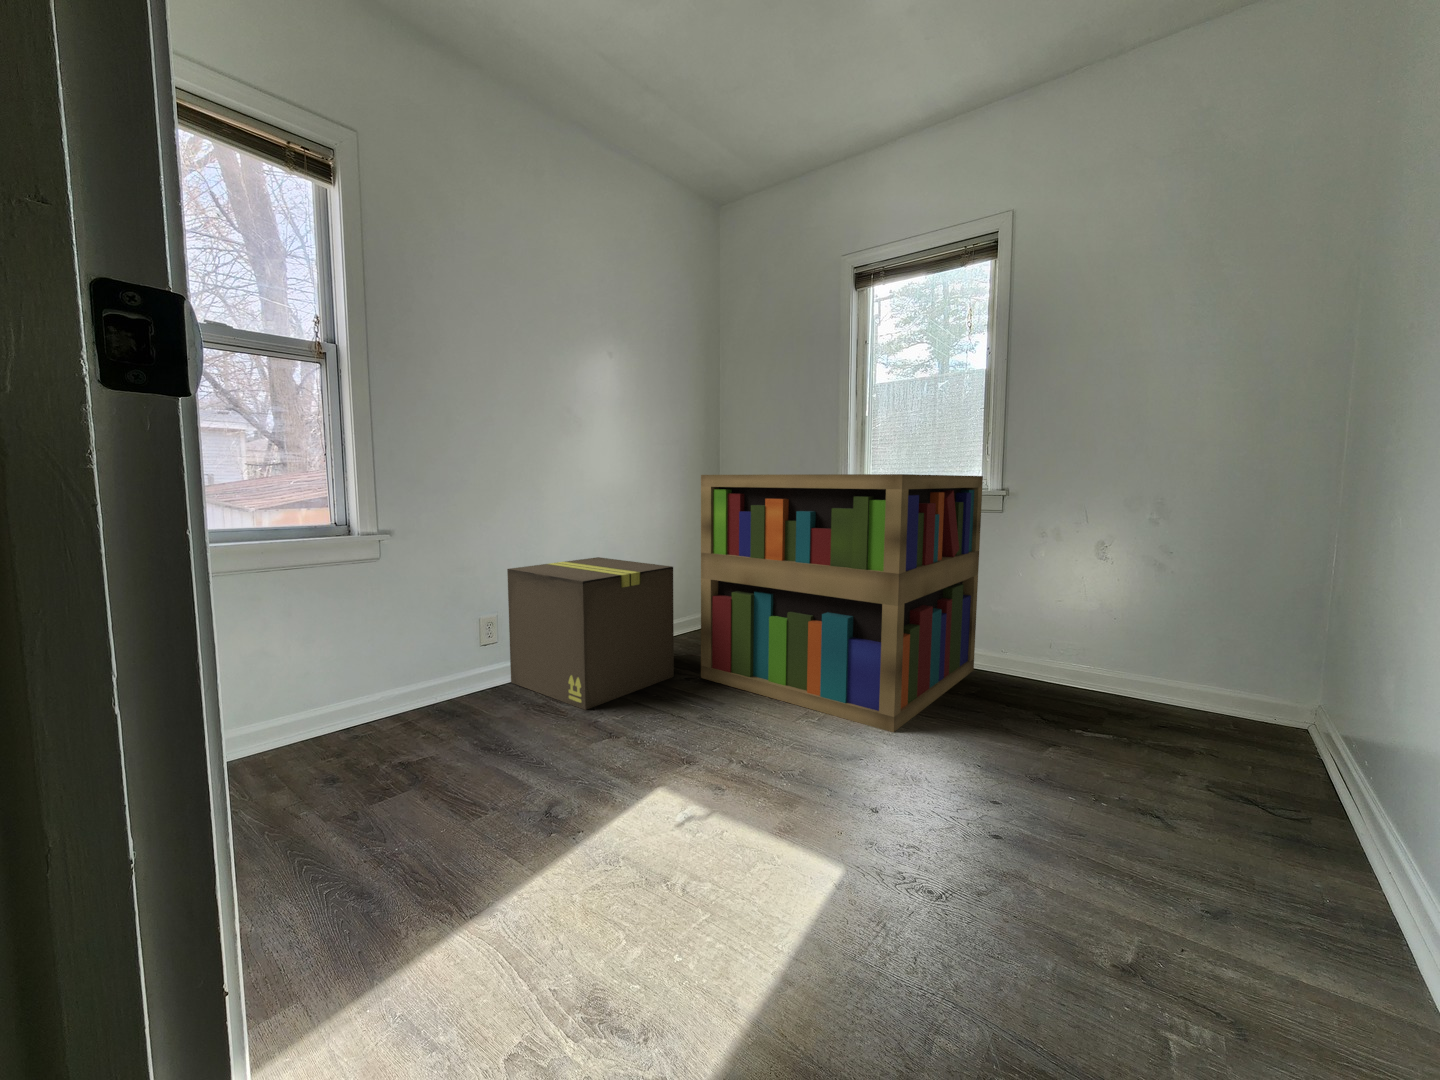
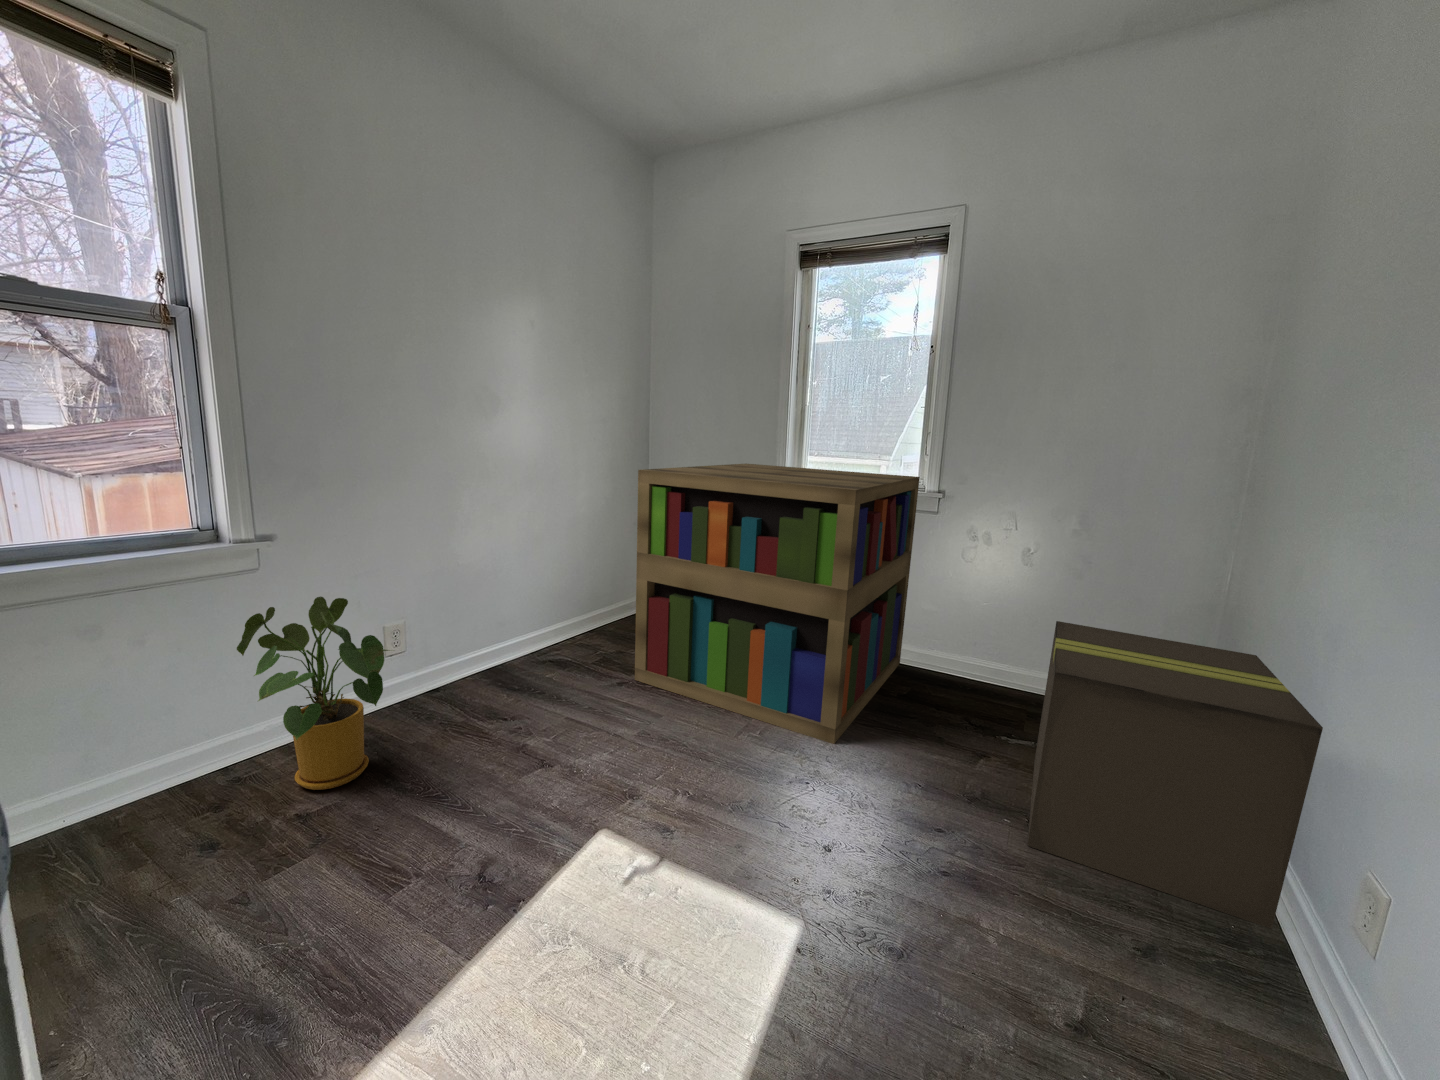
cardboard box: present [507,557,674,710] -> present [1027,621,1323,929]
house plant: none [358,584,484,748] -> present [237,596,389,790]

